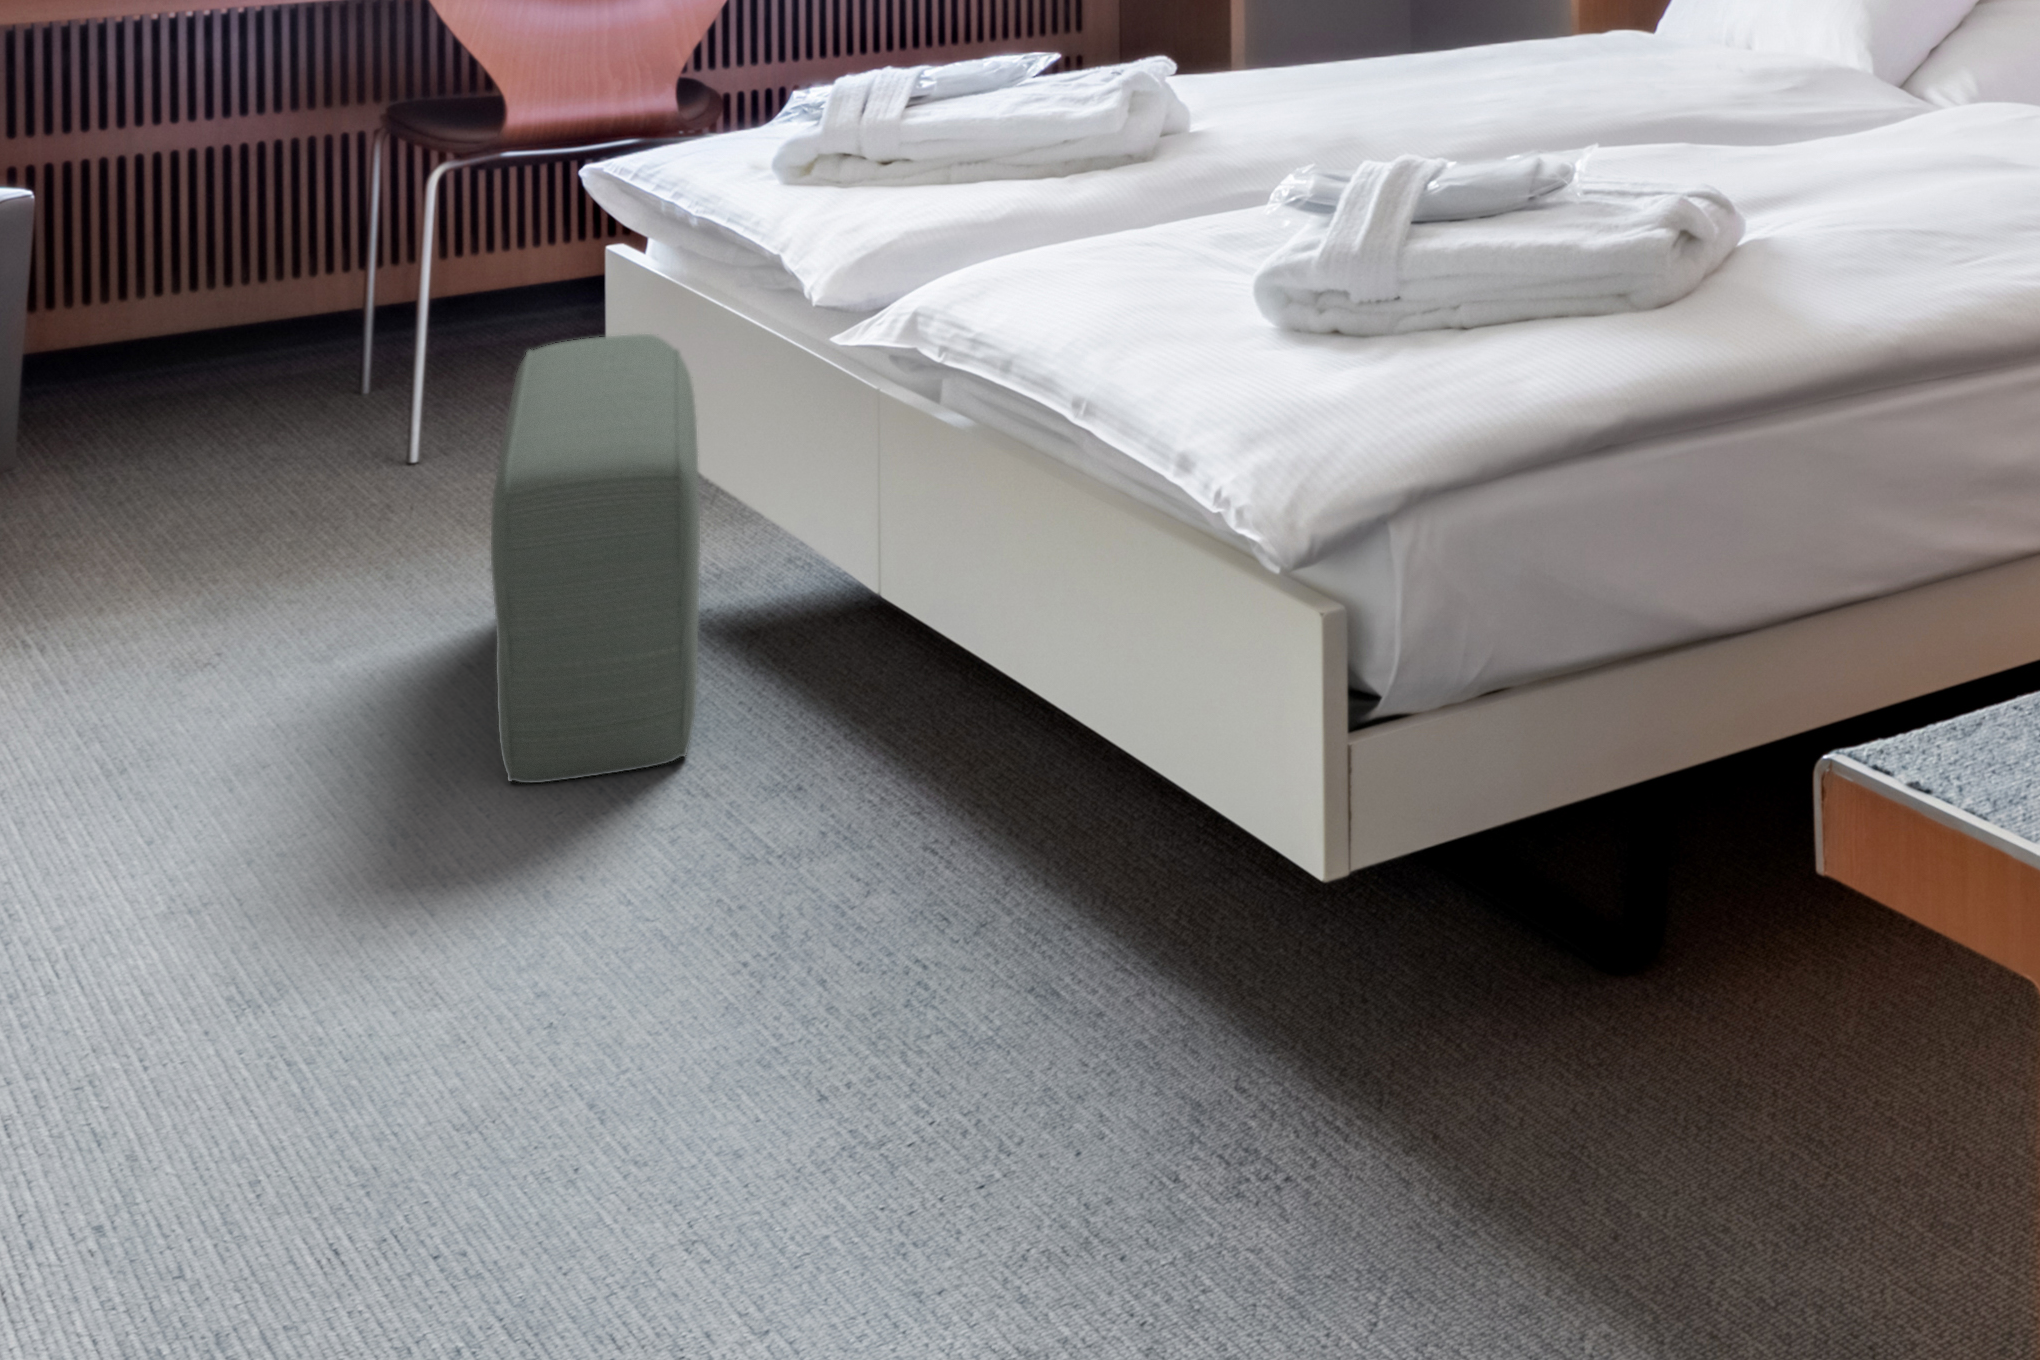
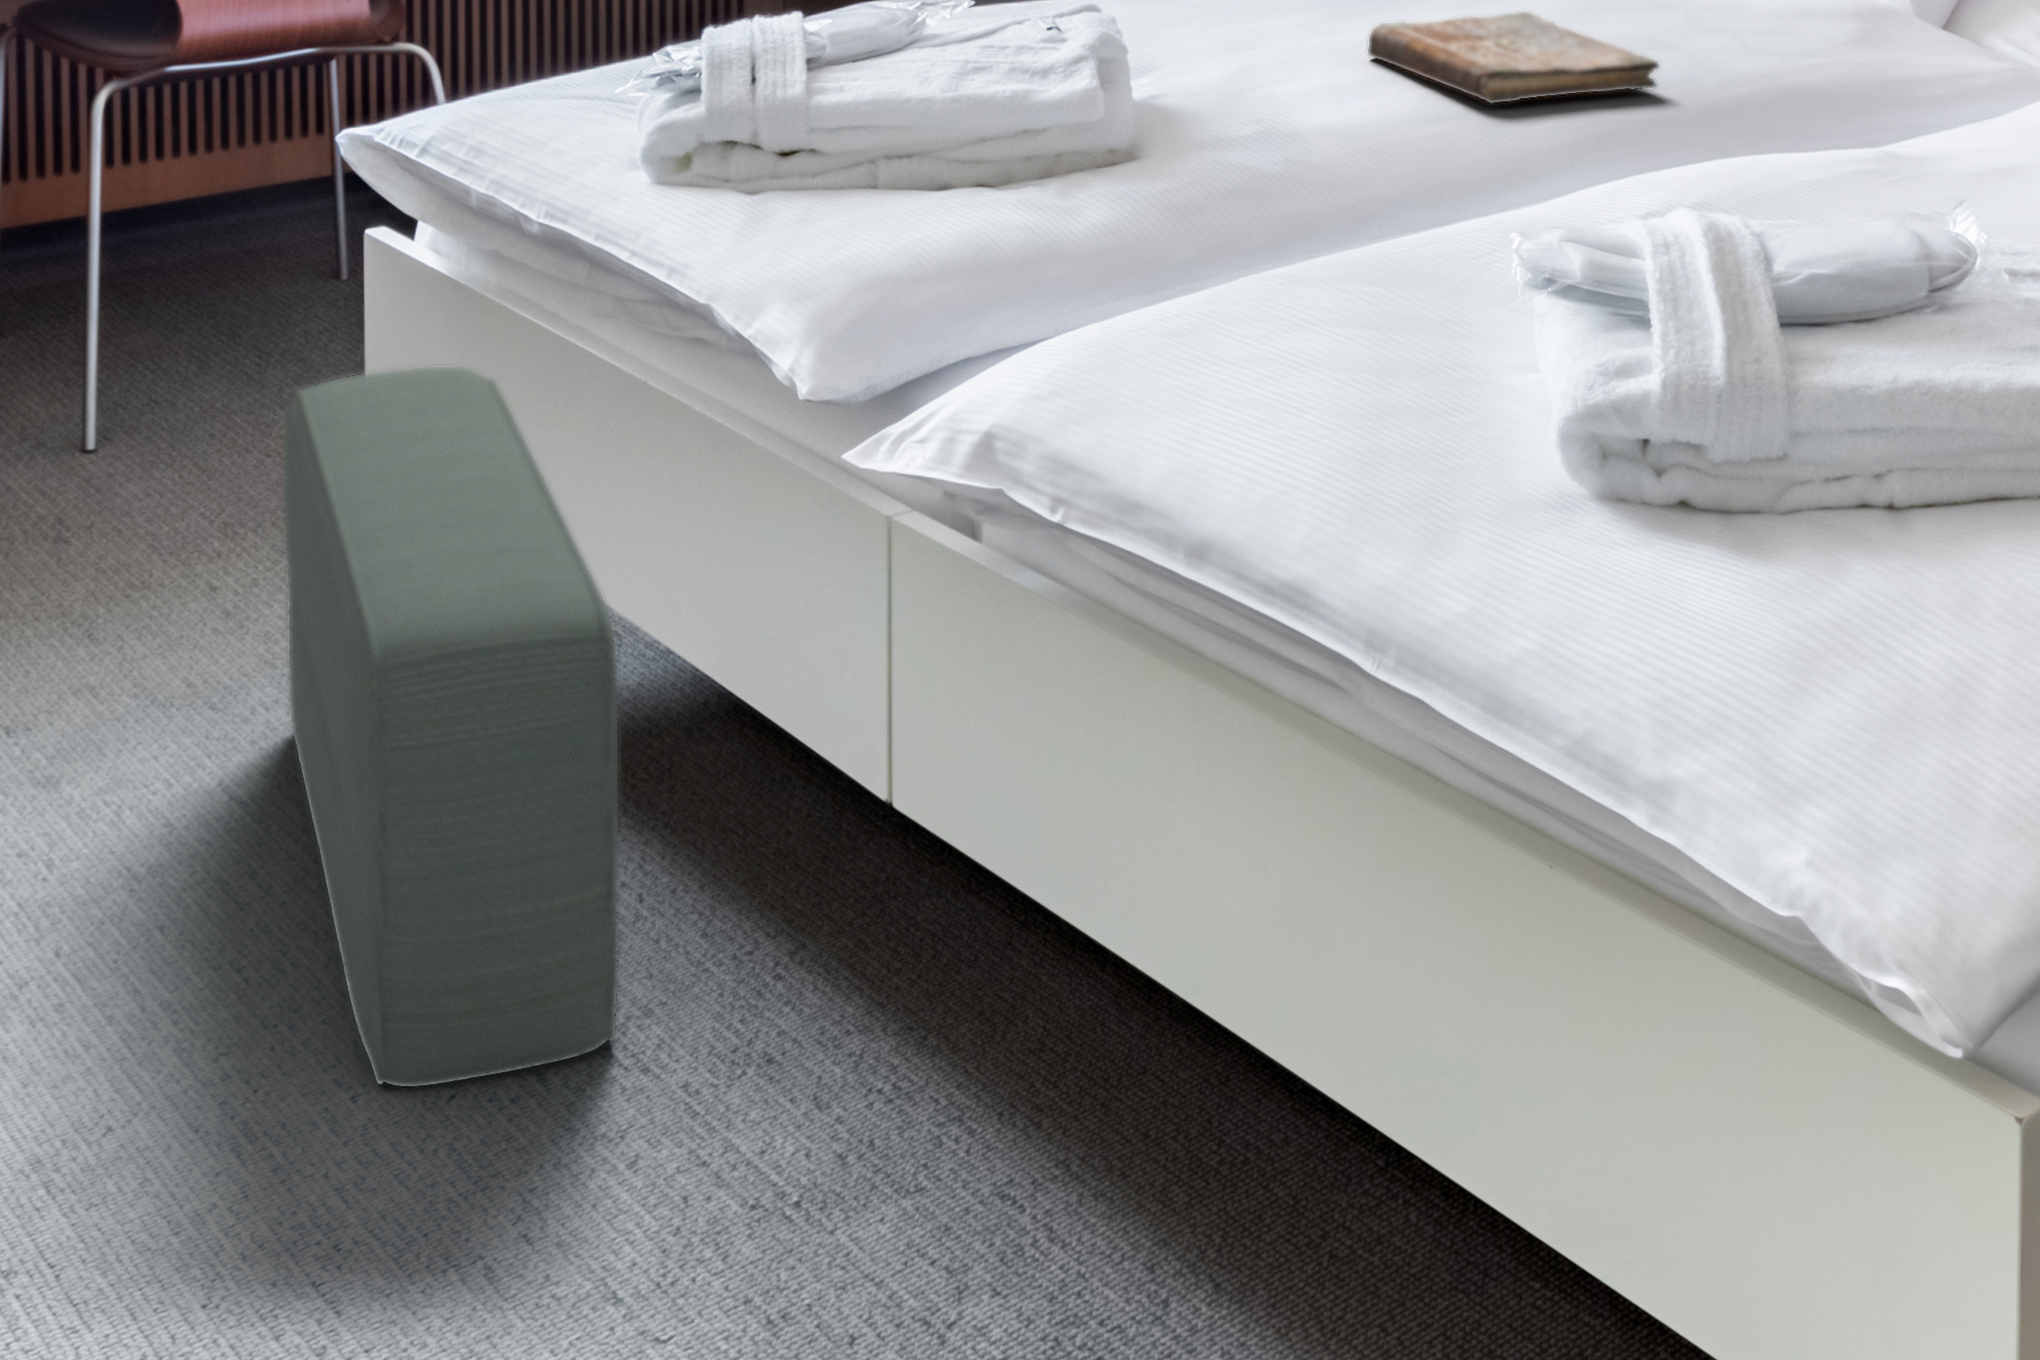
book: none [1401,74,1592,132] -> present [1368,12,1659,103]

